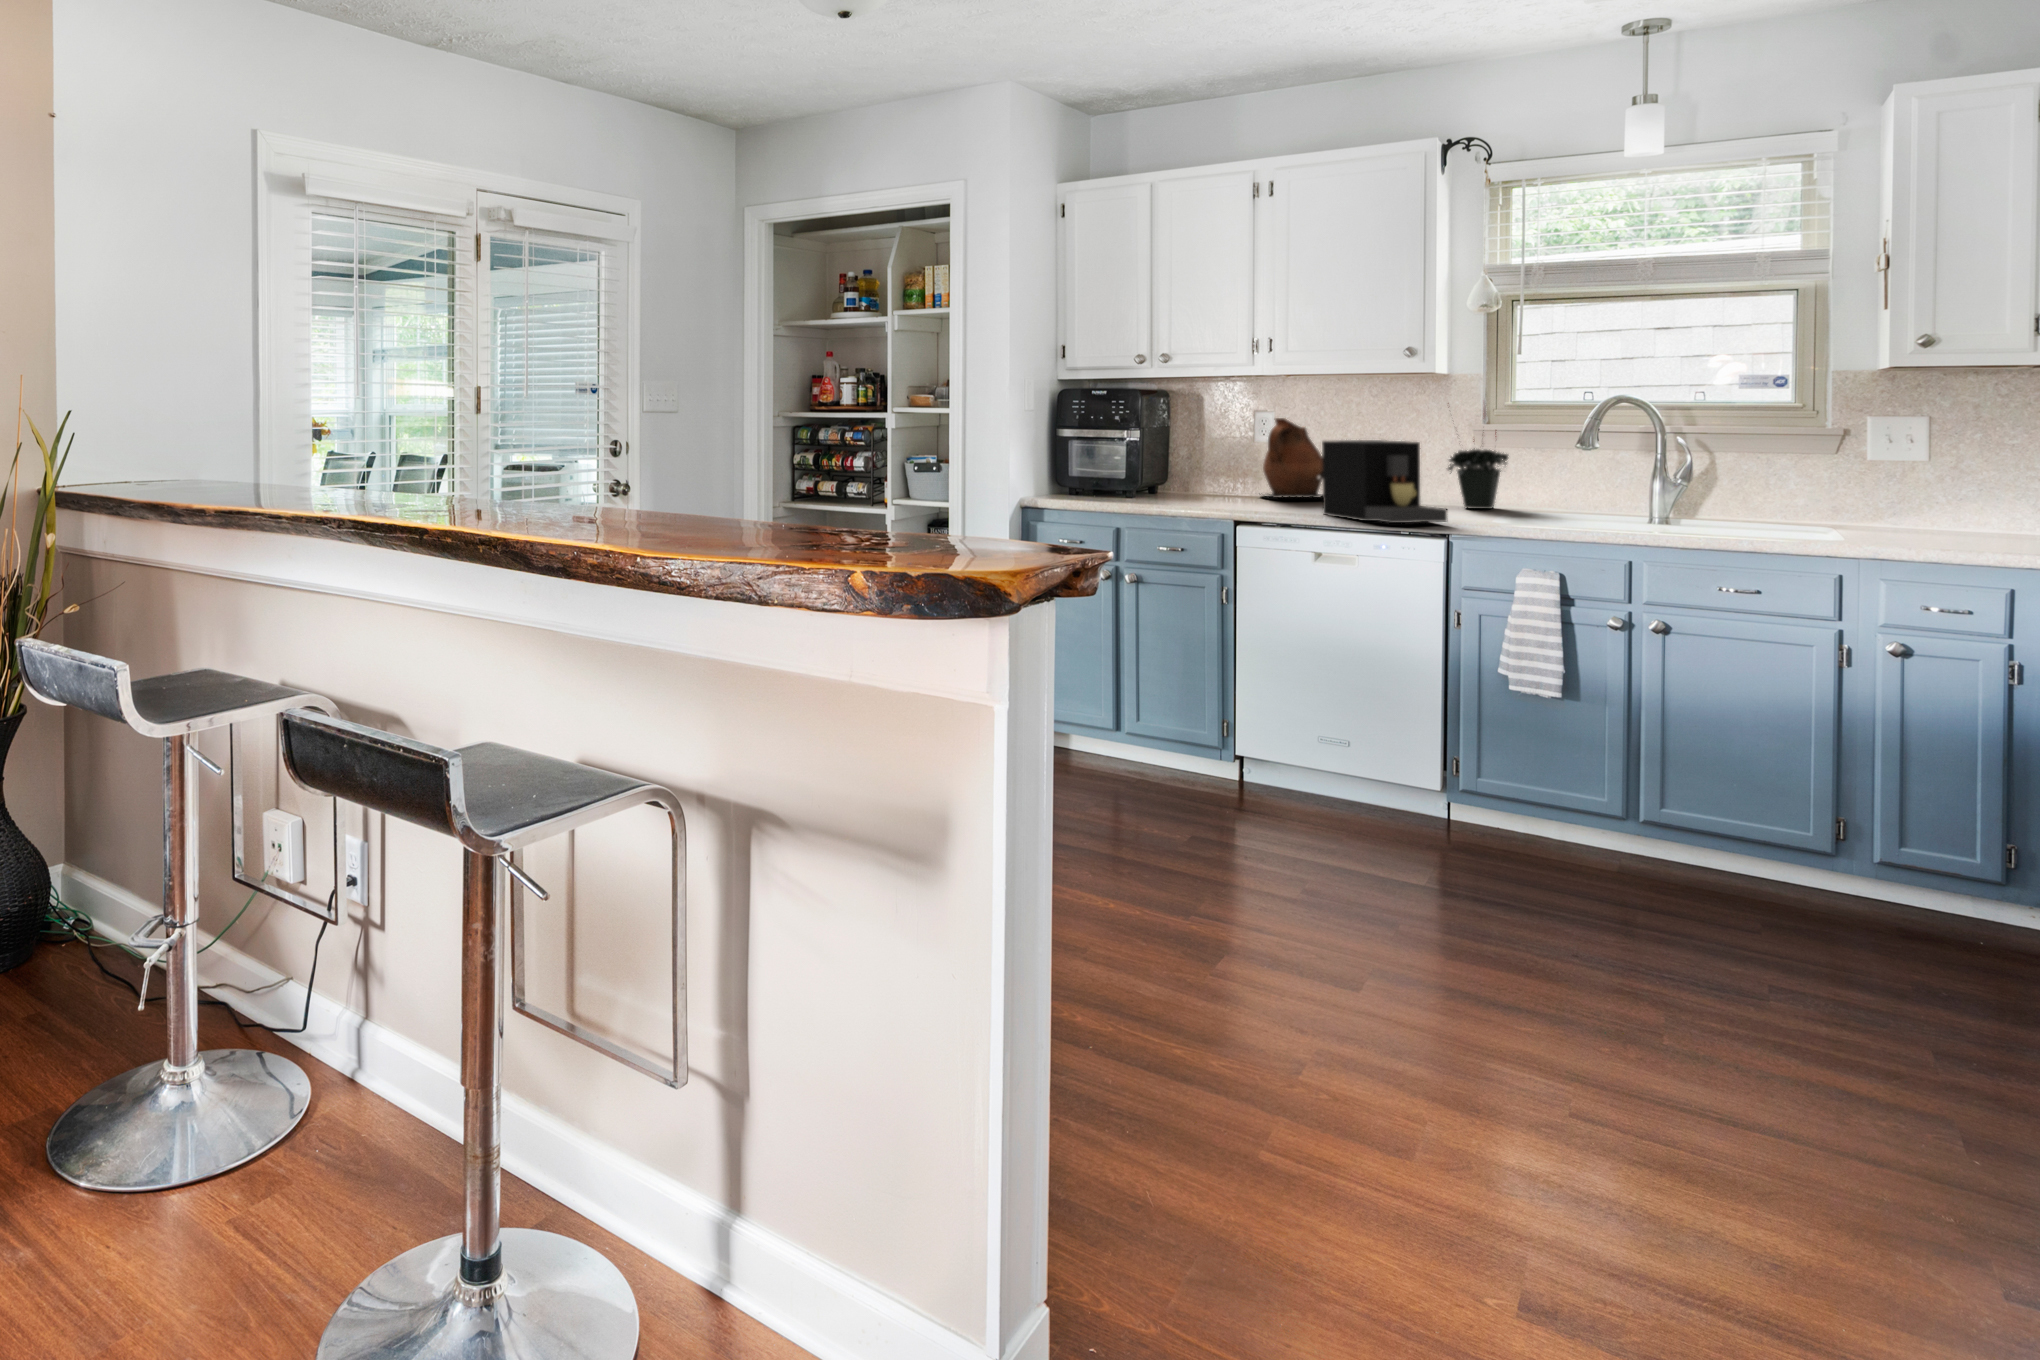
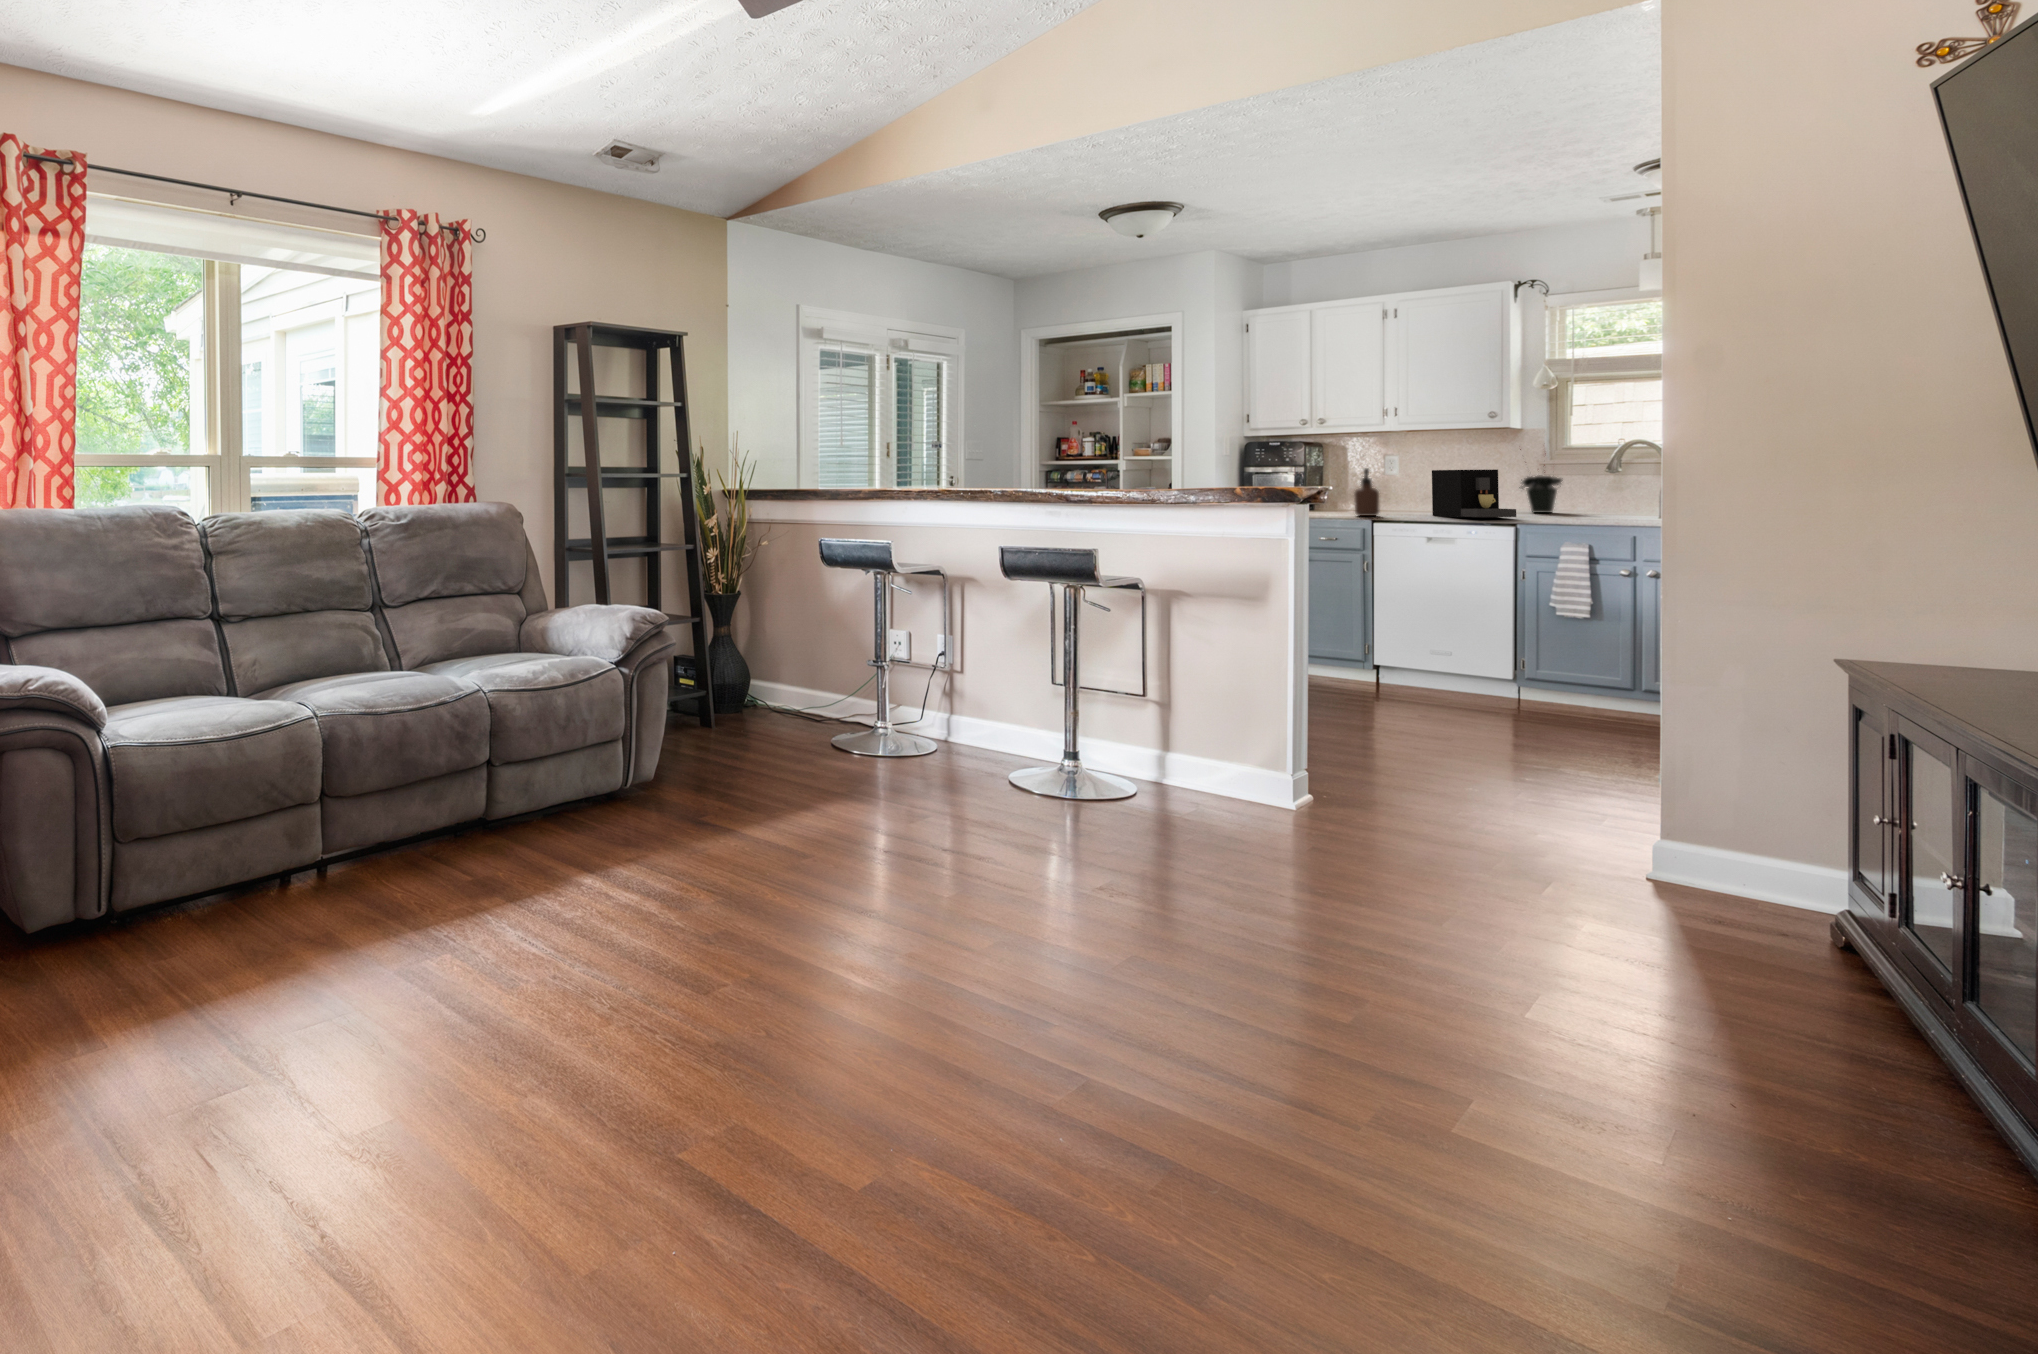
ceramic pitcher: present [1263,418,1323,498] -> none [1385,458,1442,510]
soap dispenser: none [1209,437,1246,515] -> present [1355,468,1380,516]

